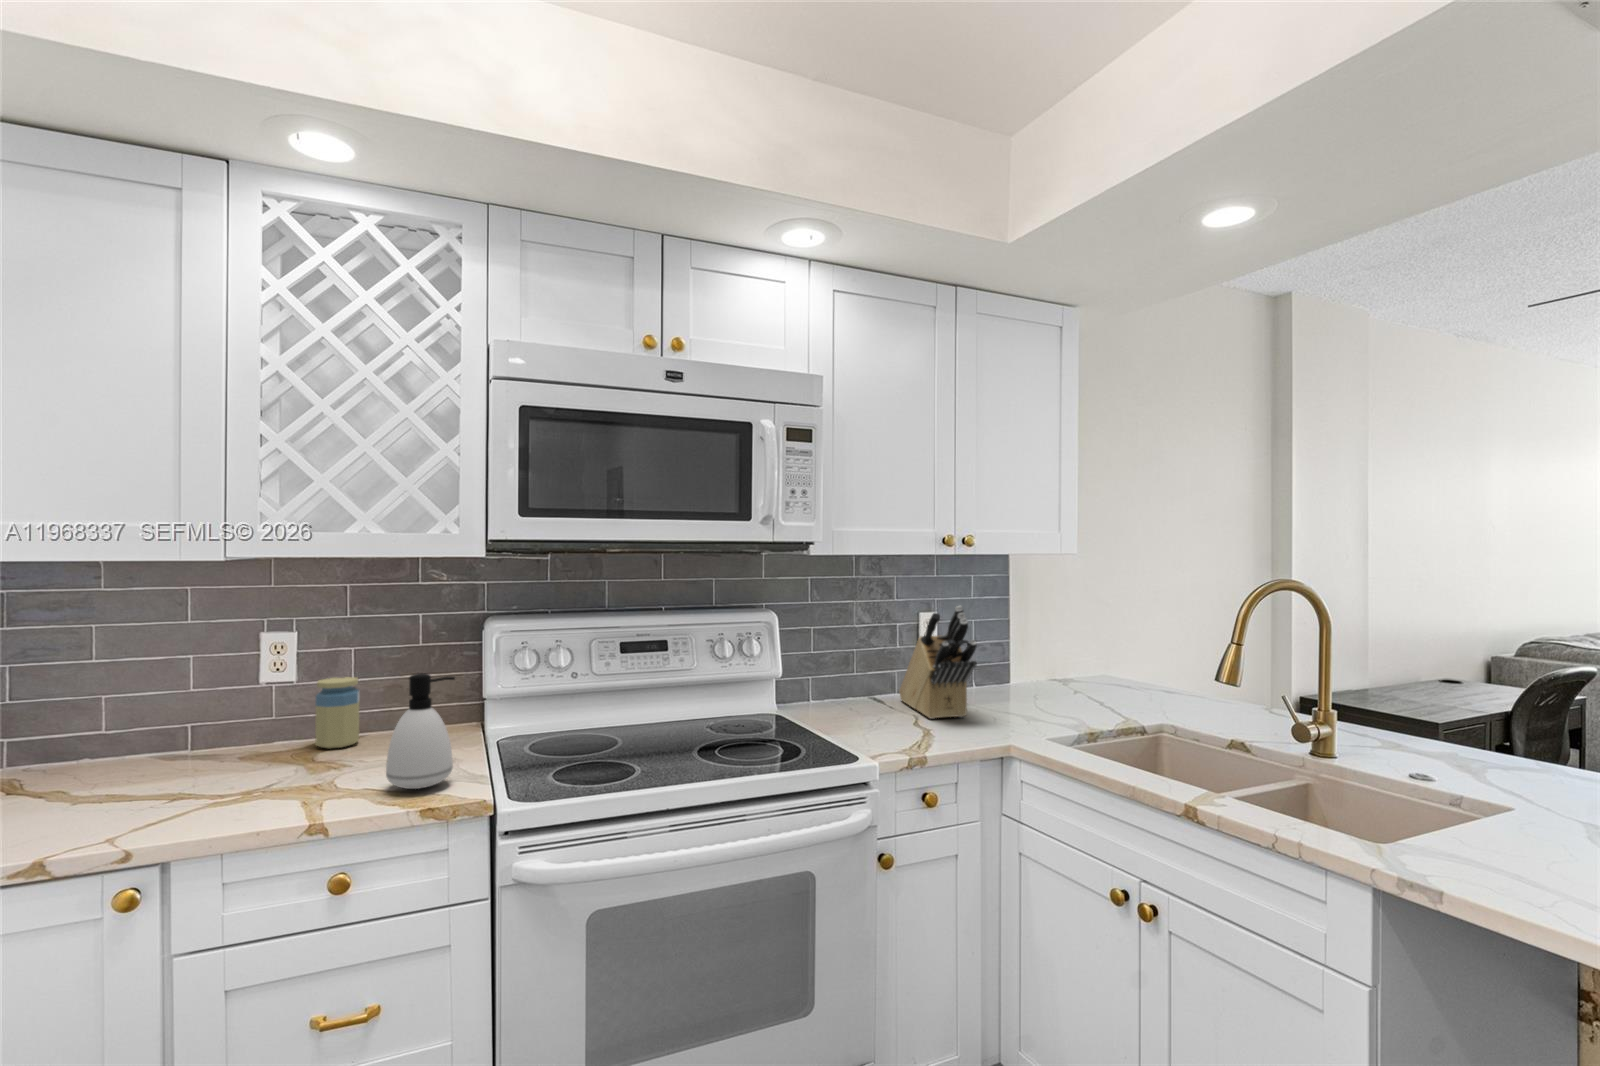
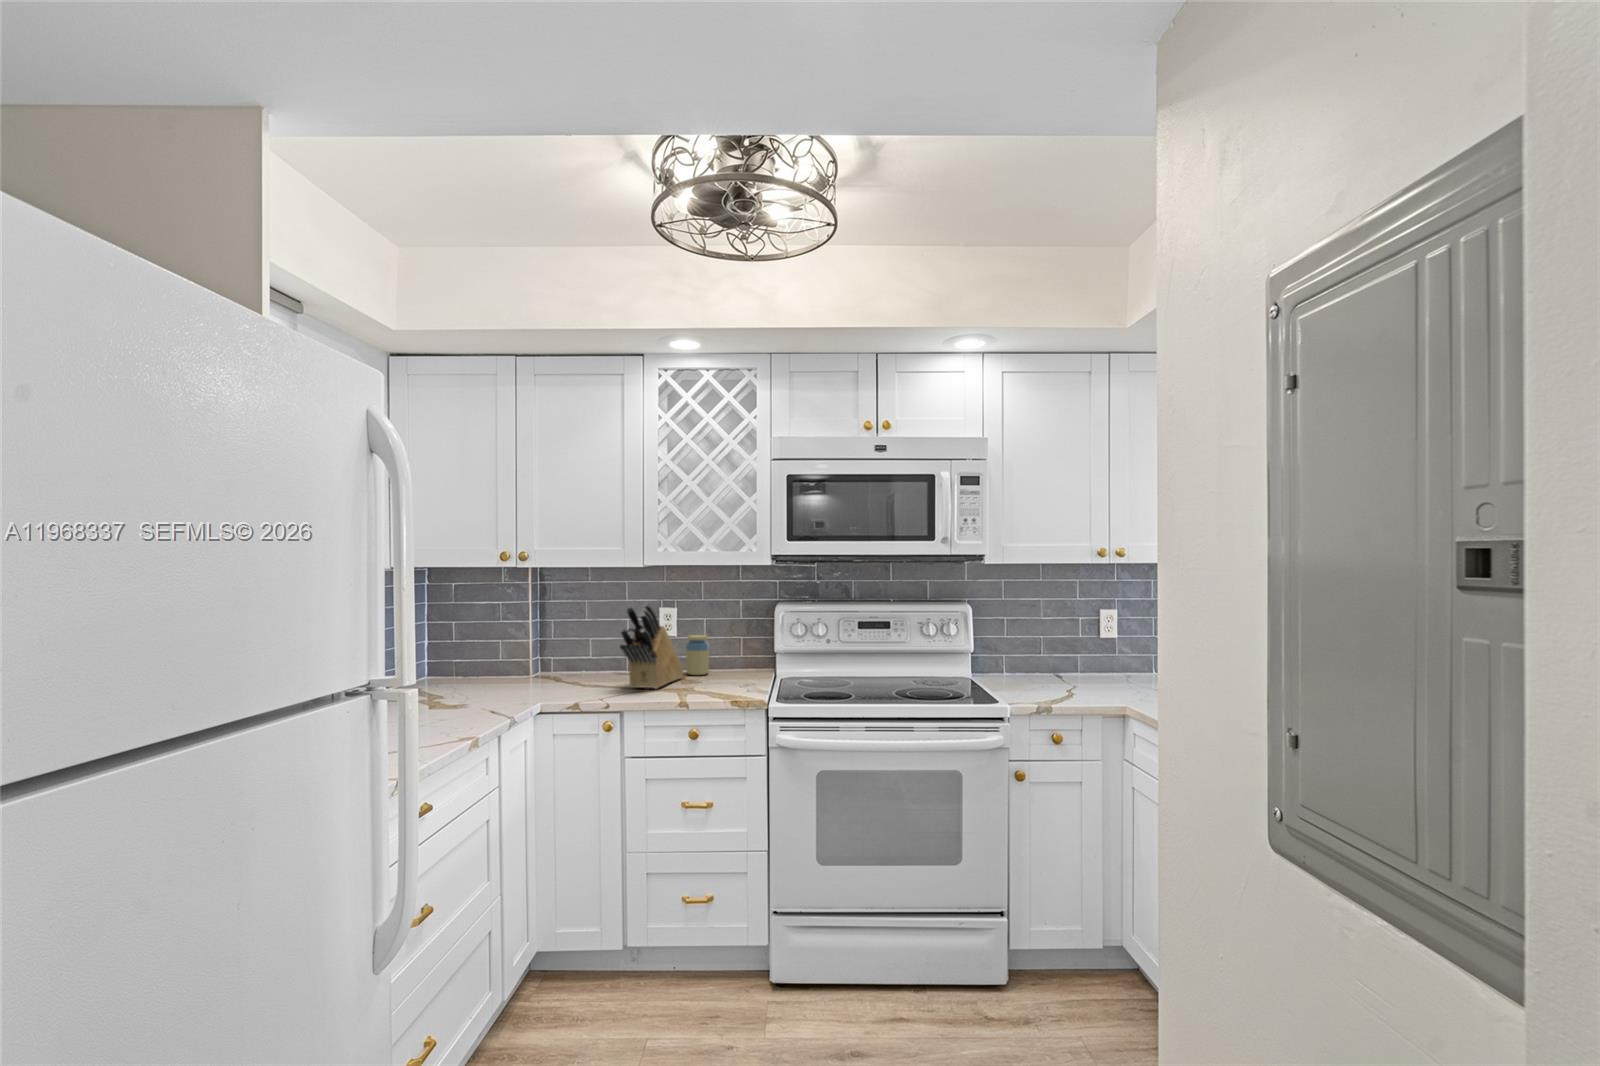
knife block: present [899,606,977,719] -> present [620,603,684,689]
soap dispenser: present [386,673,455,789] -> none [718,630,753,694]

